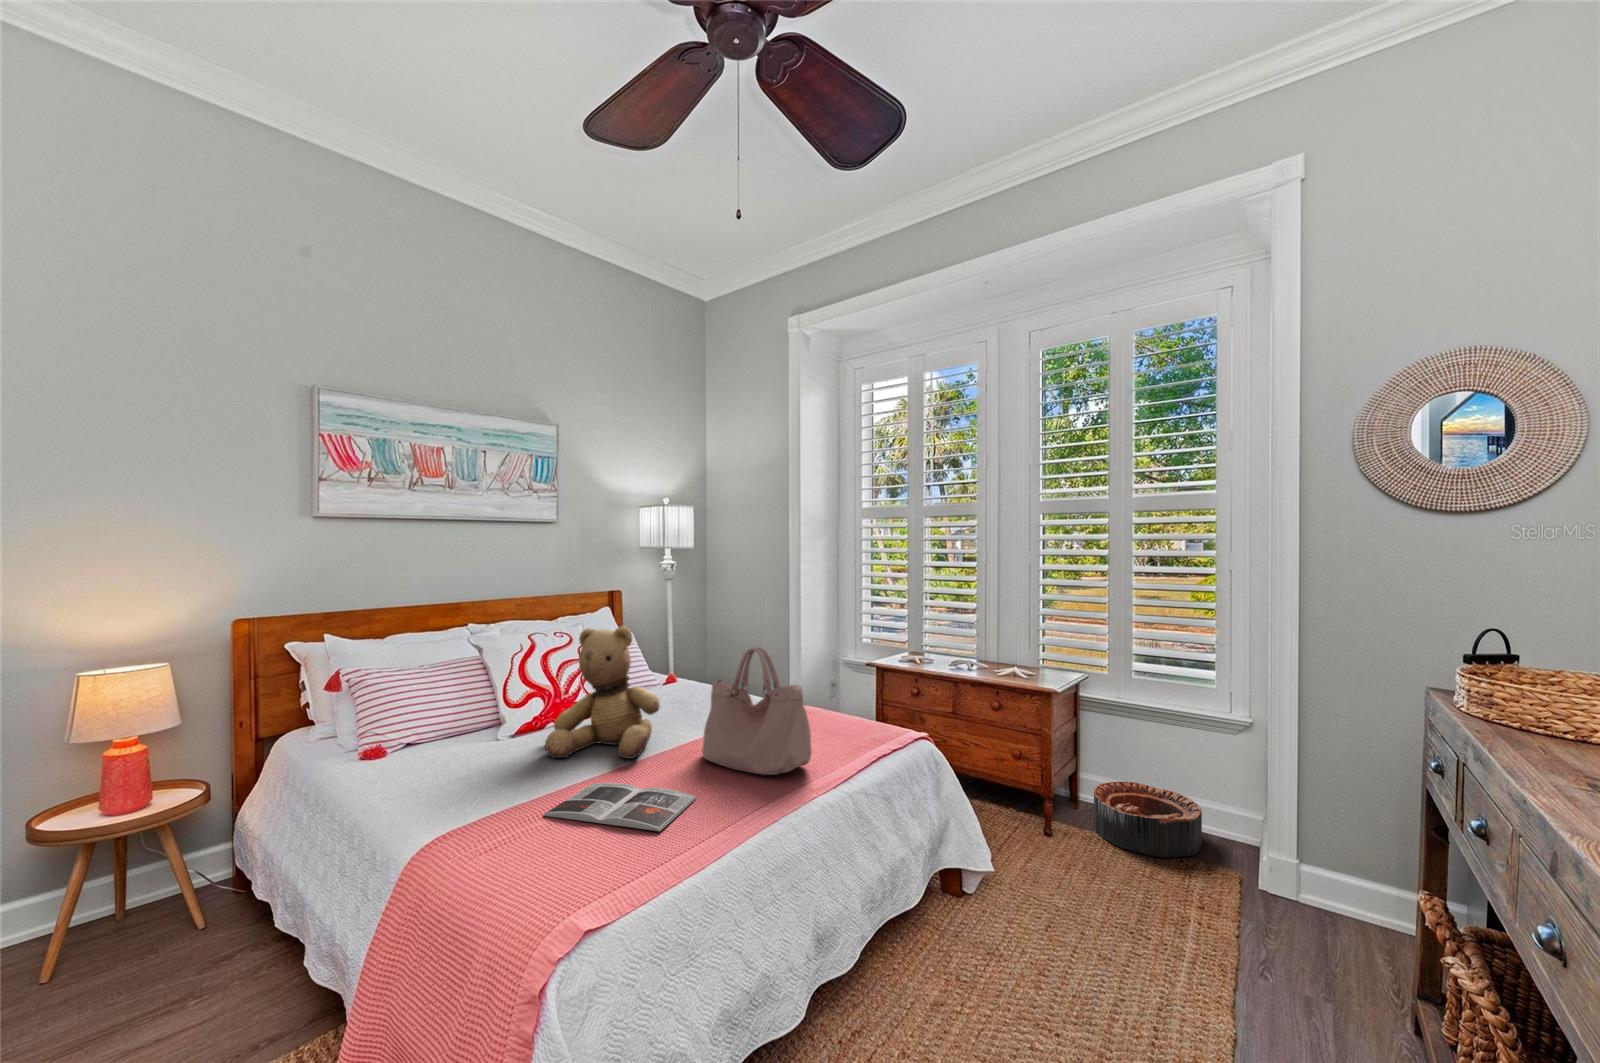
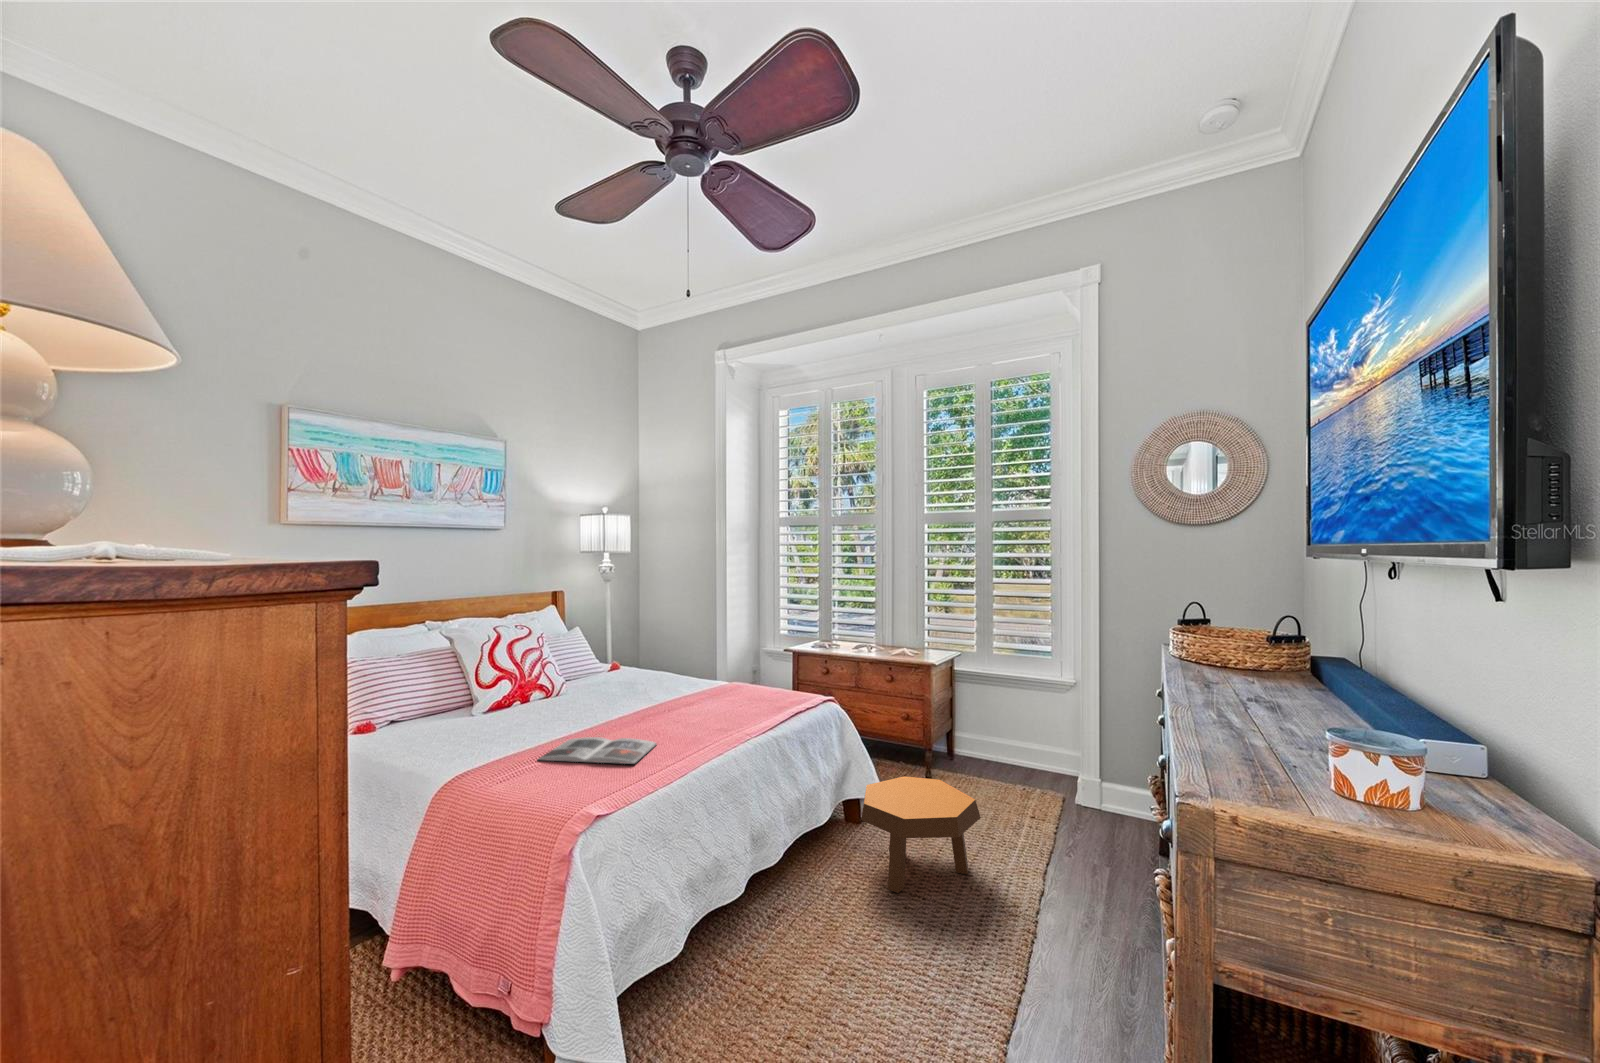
teddy bear: present [545,626,660,759] -> none [521,615,618,725]
handbag: present [702,647,812,775] -> none [655,628,745,727]
basket: present [1094,782,1202,858] -> none [967,736,1046,789]
footstool: none [962,843,1129,1015] -> present [861,776,981,893]

